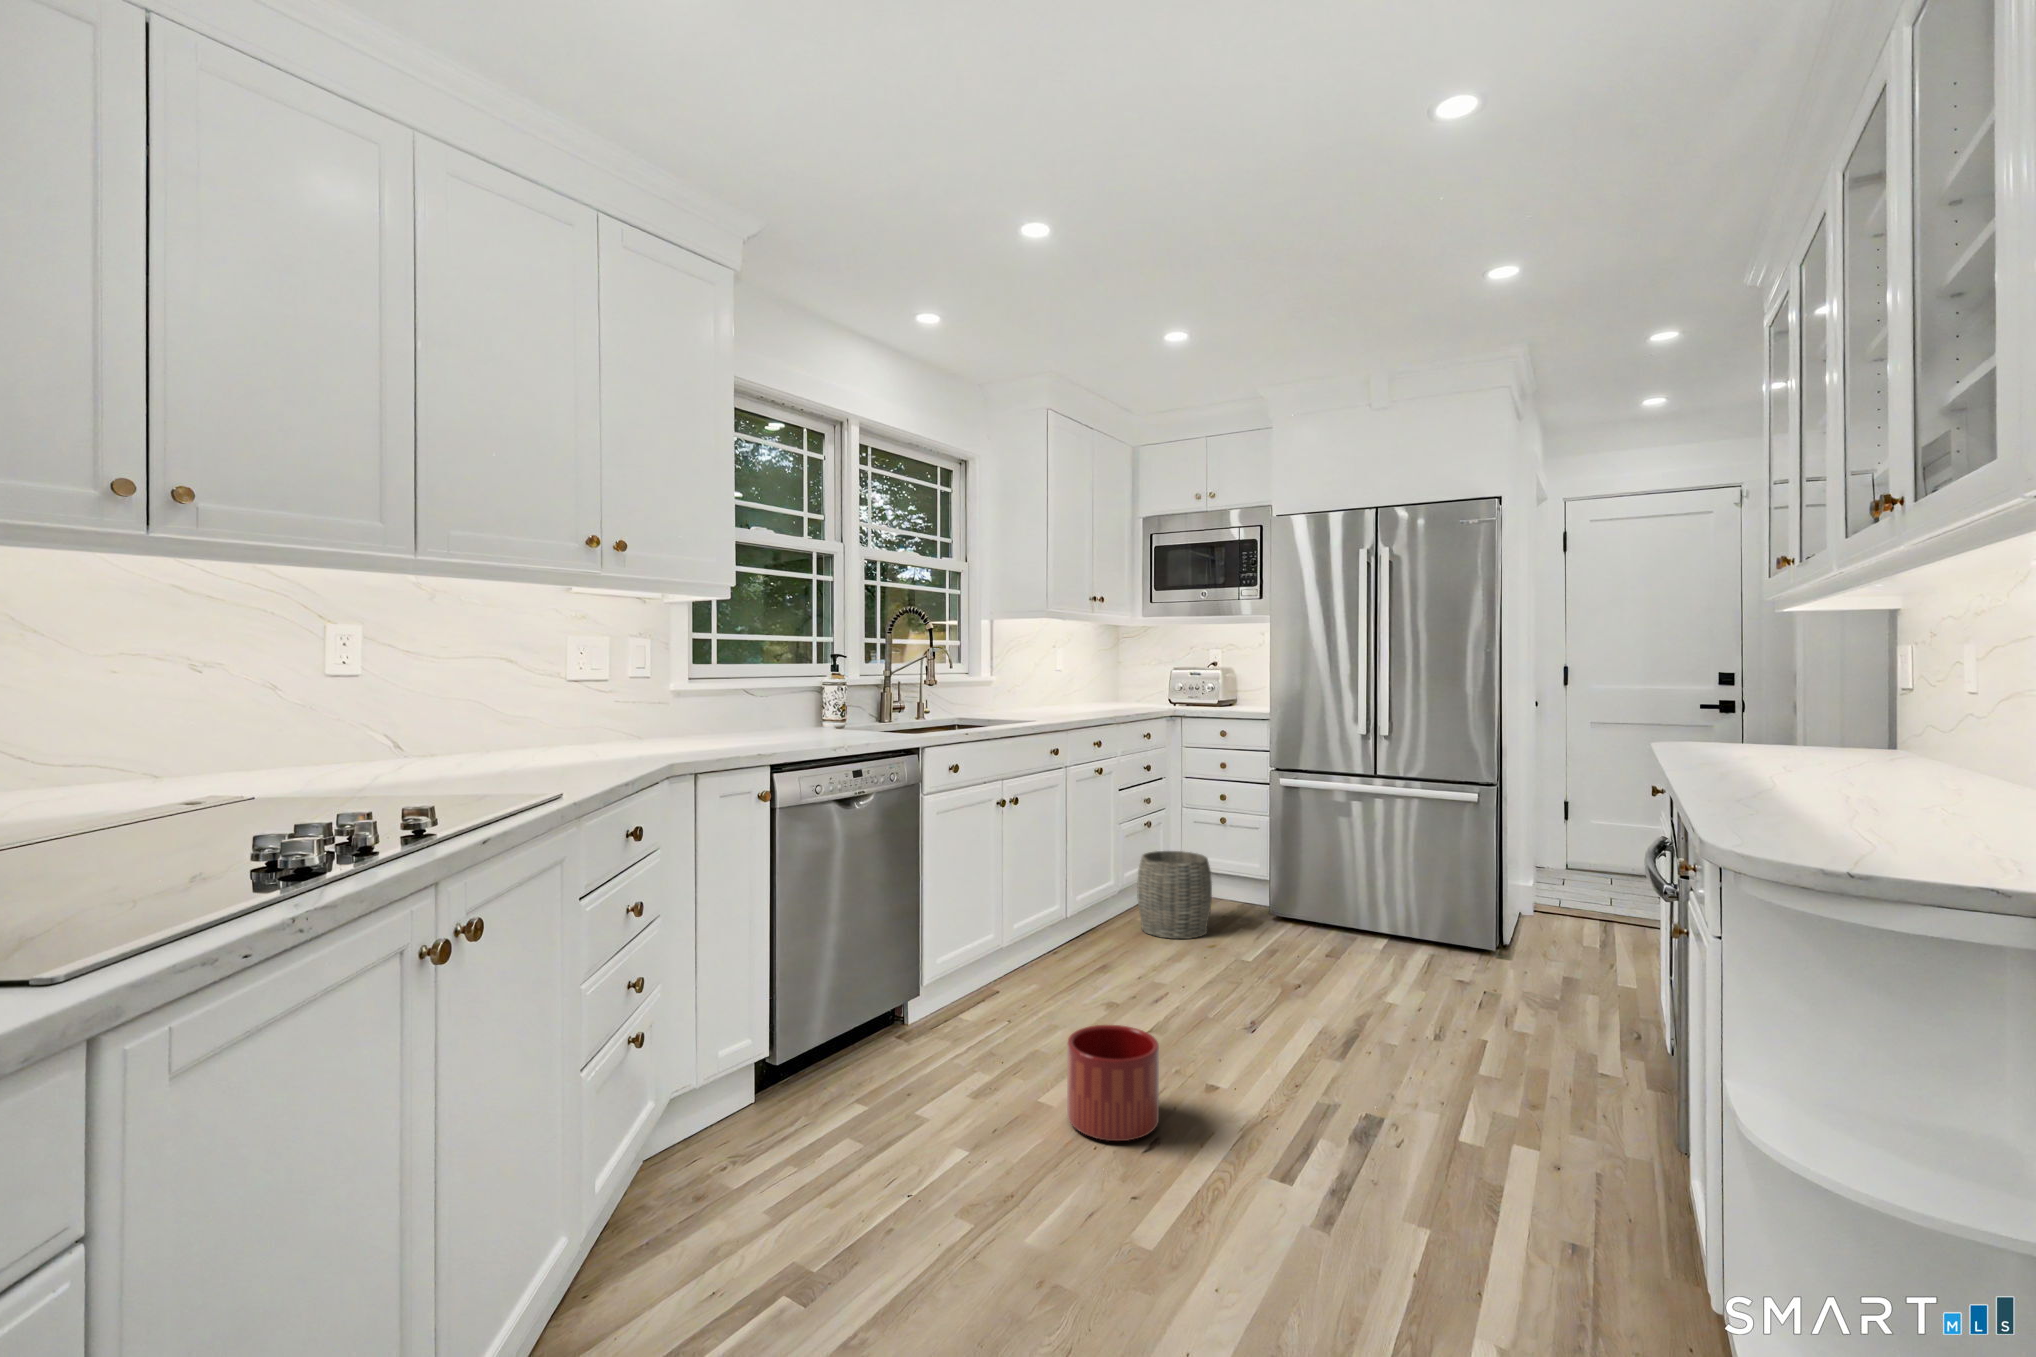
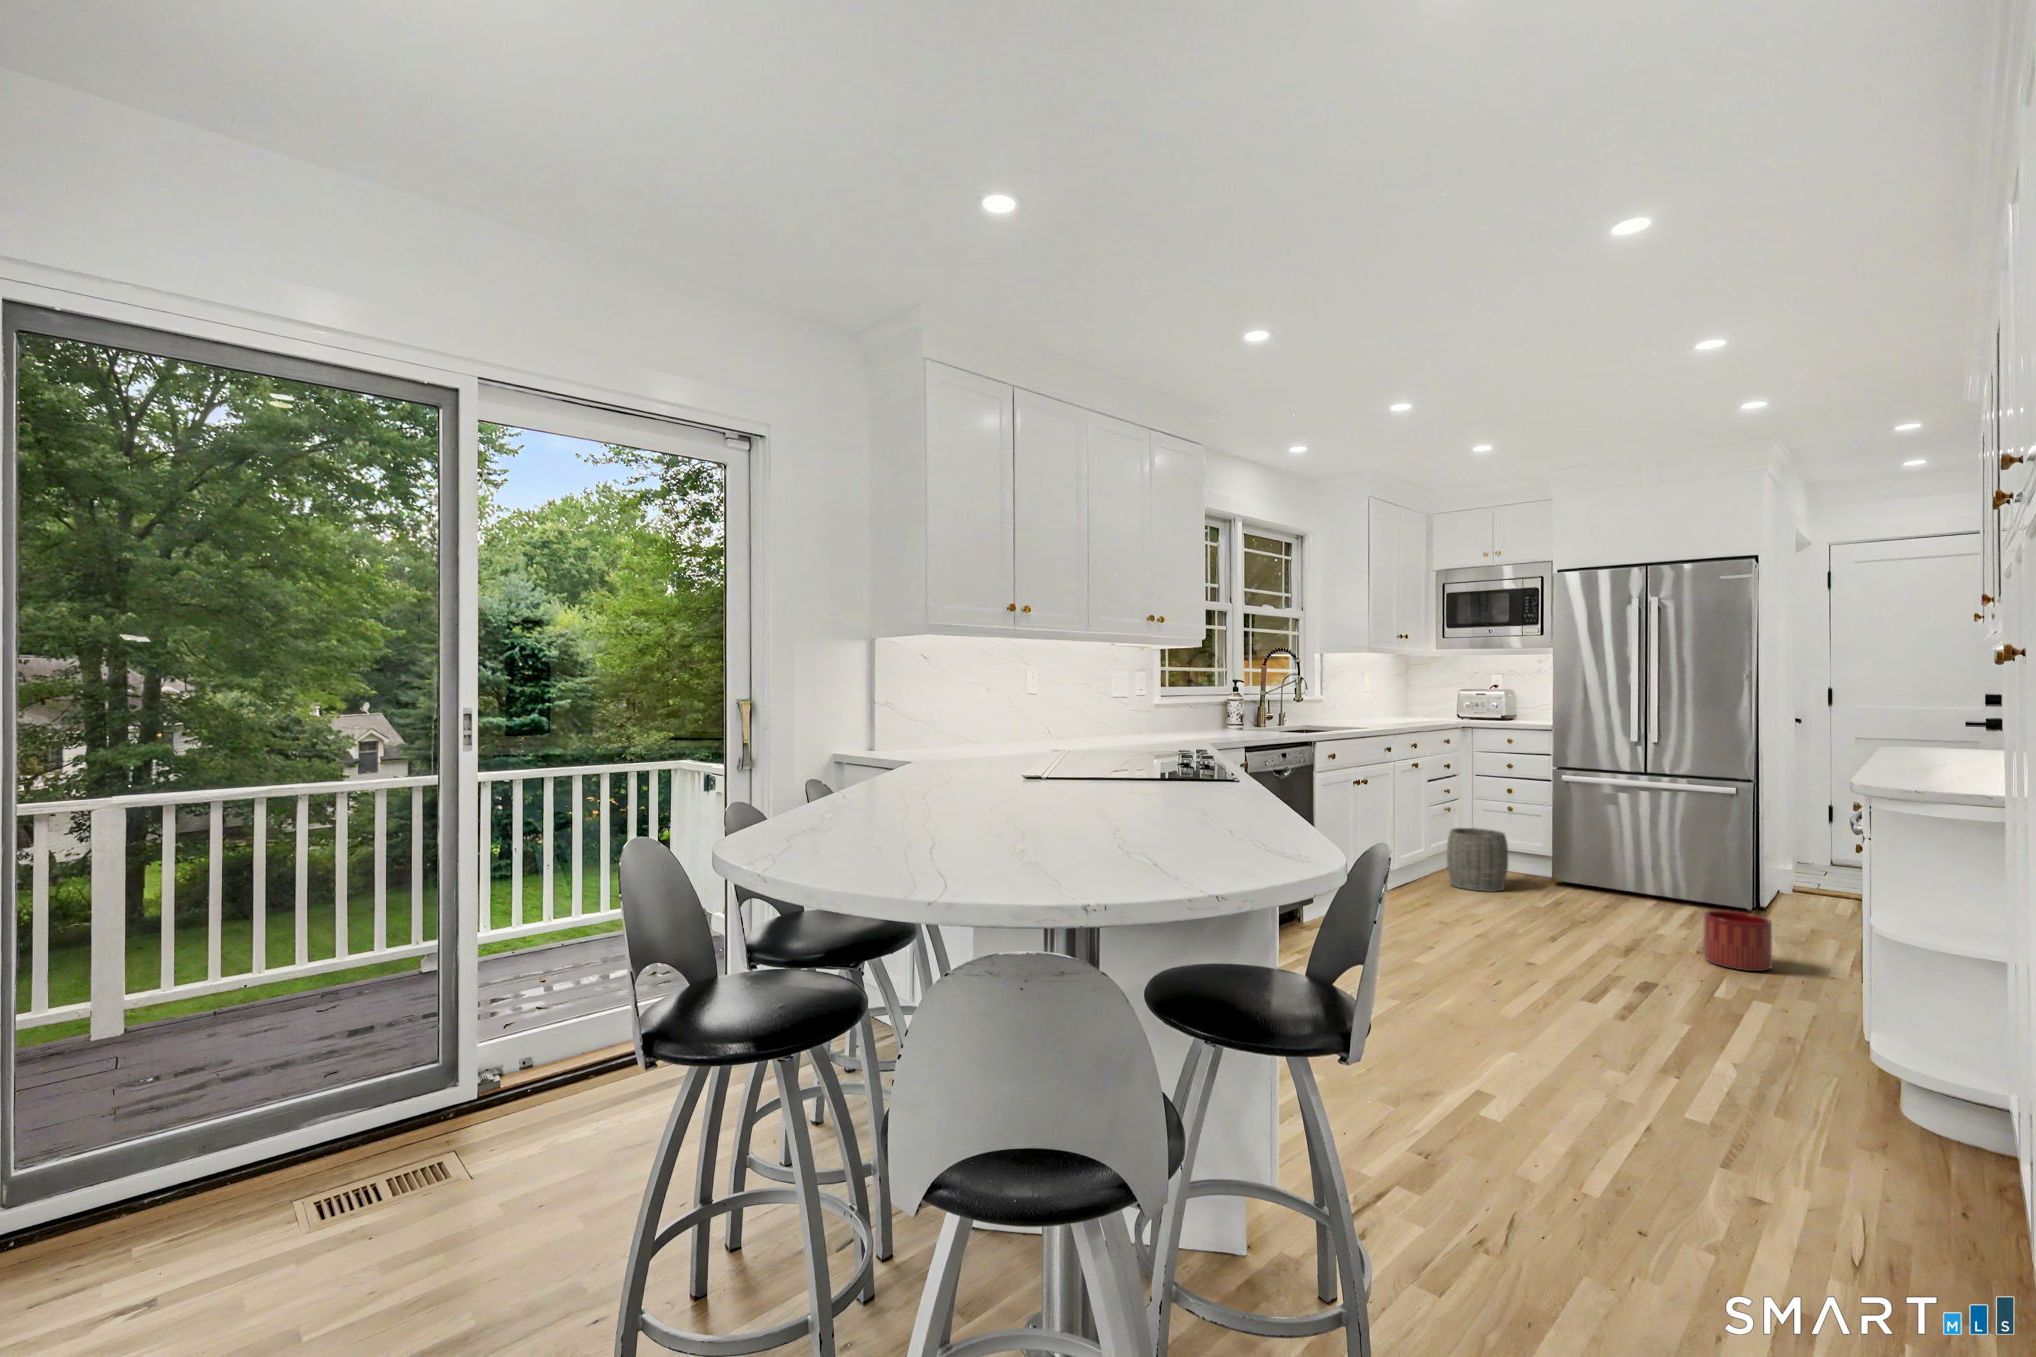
planter: present [1067,1025,1159,1141] -> present [1703,910,1772,971]

